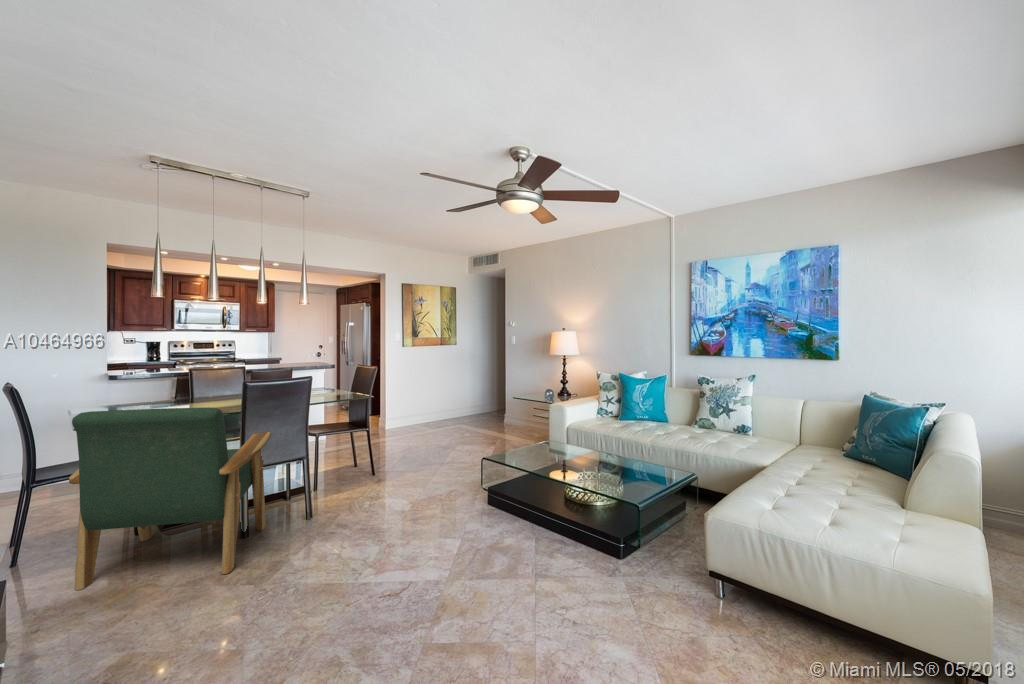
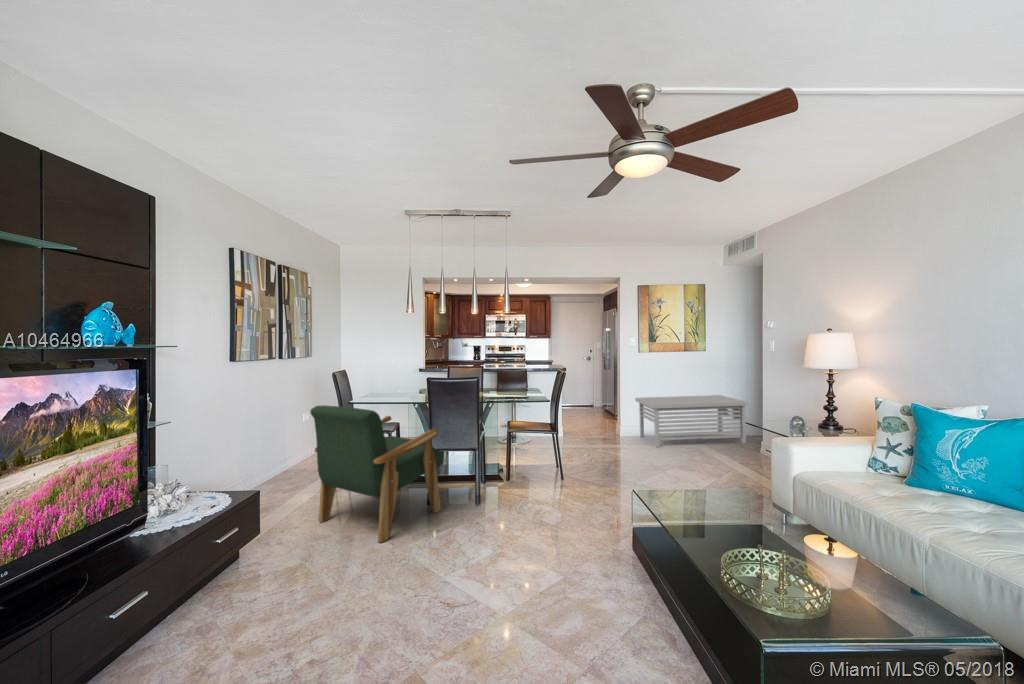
storage bench: none [398,384,490,433] -> present [635,395,748,447]

